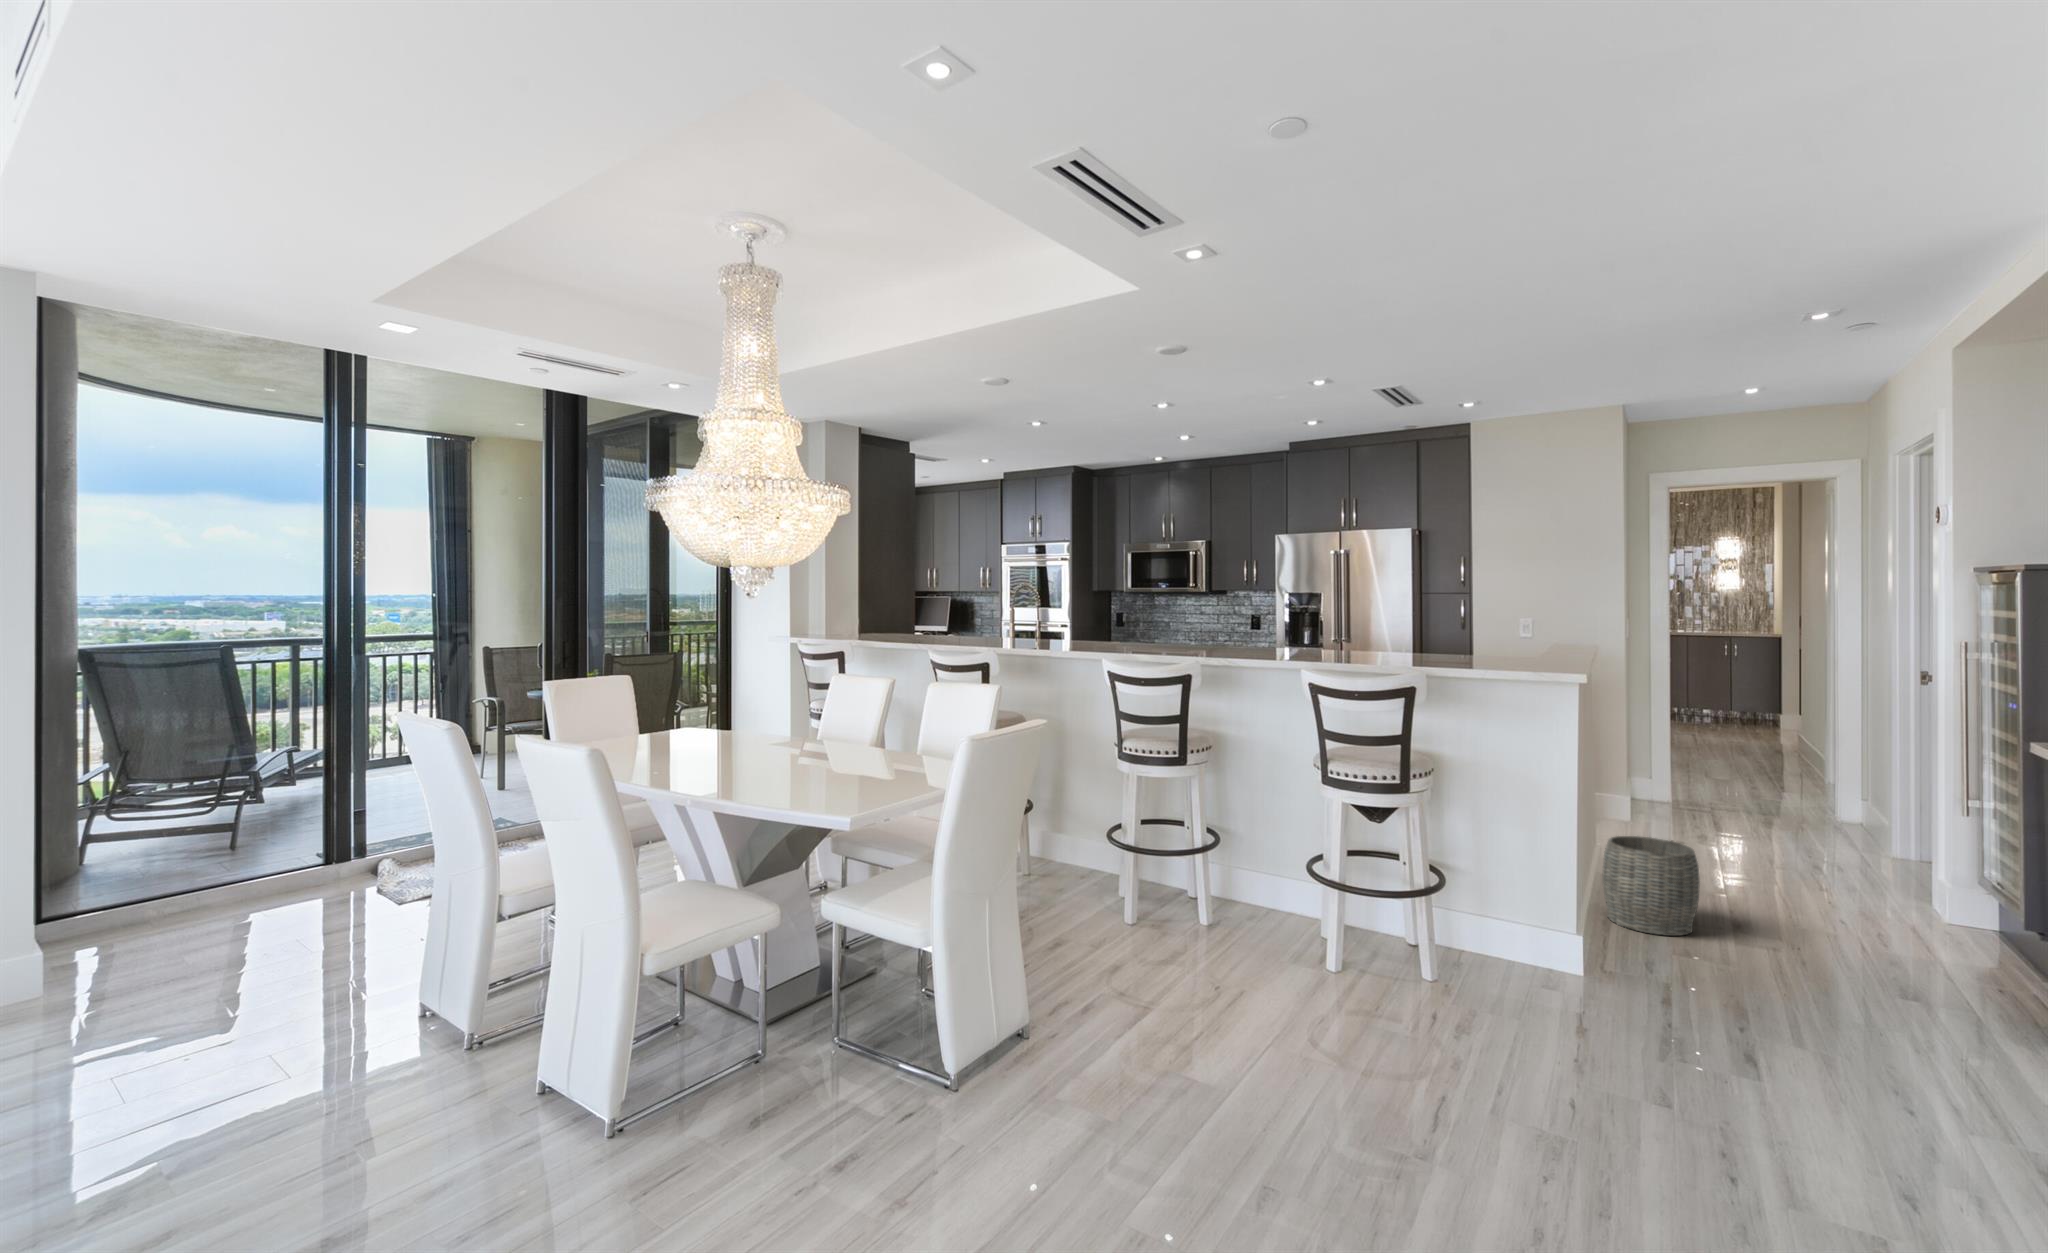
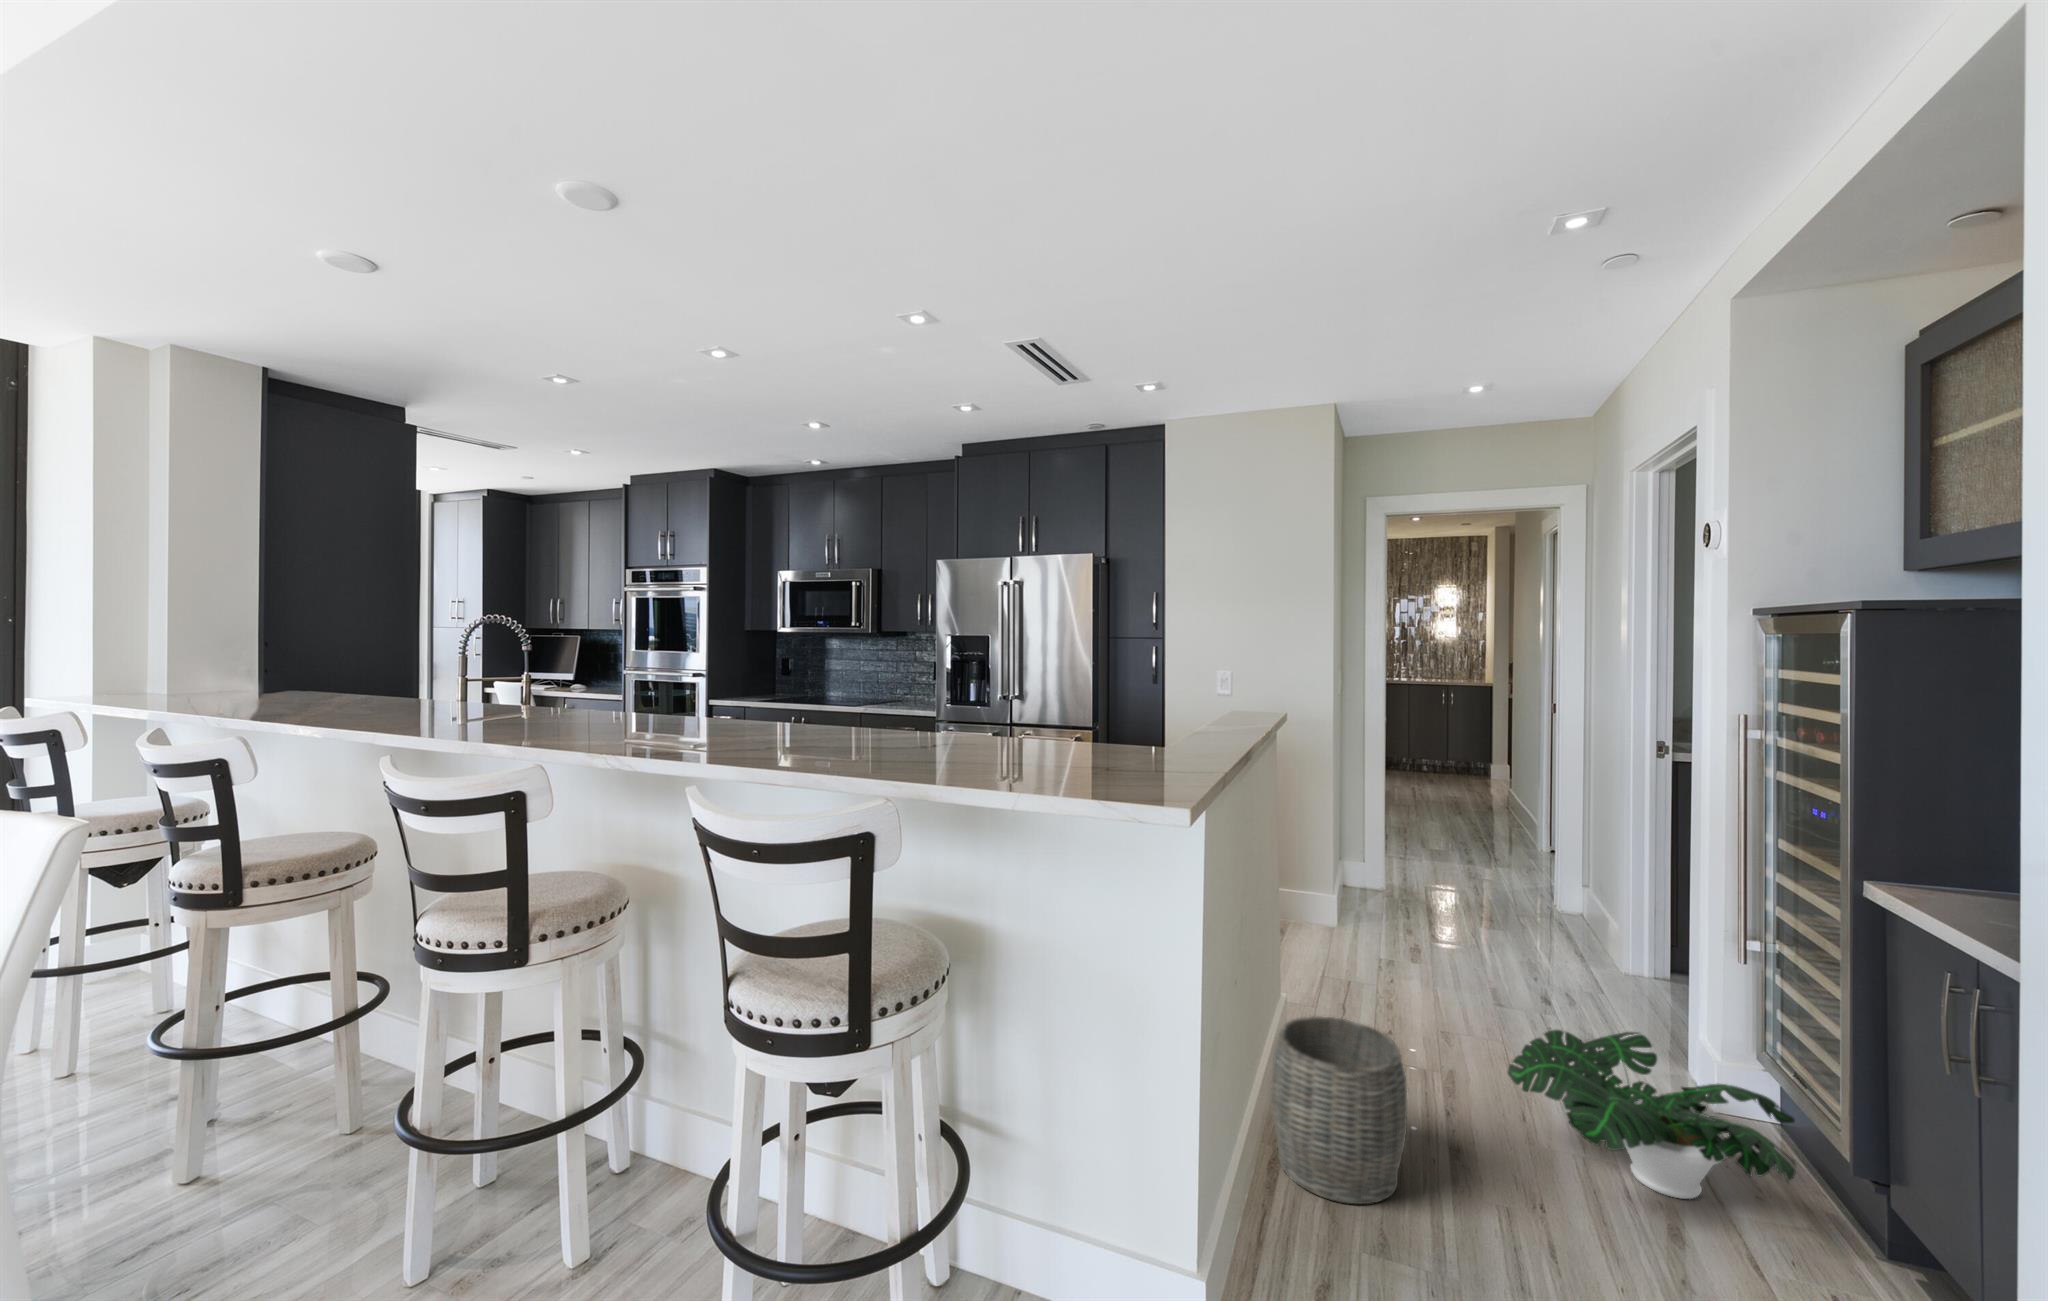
potted plant: none [1773,855,1985,949] -> present [1507,1030,1797,1199]

